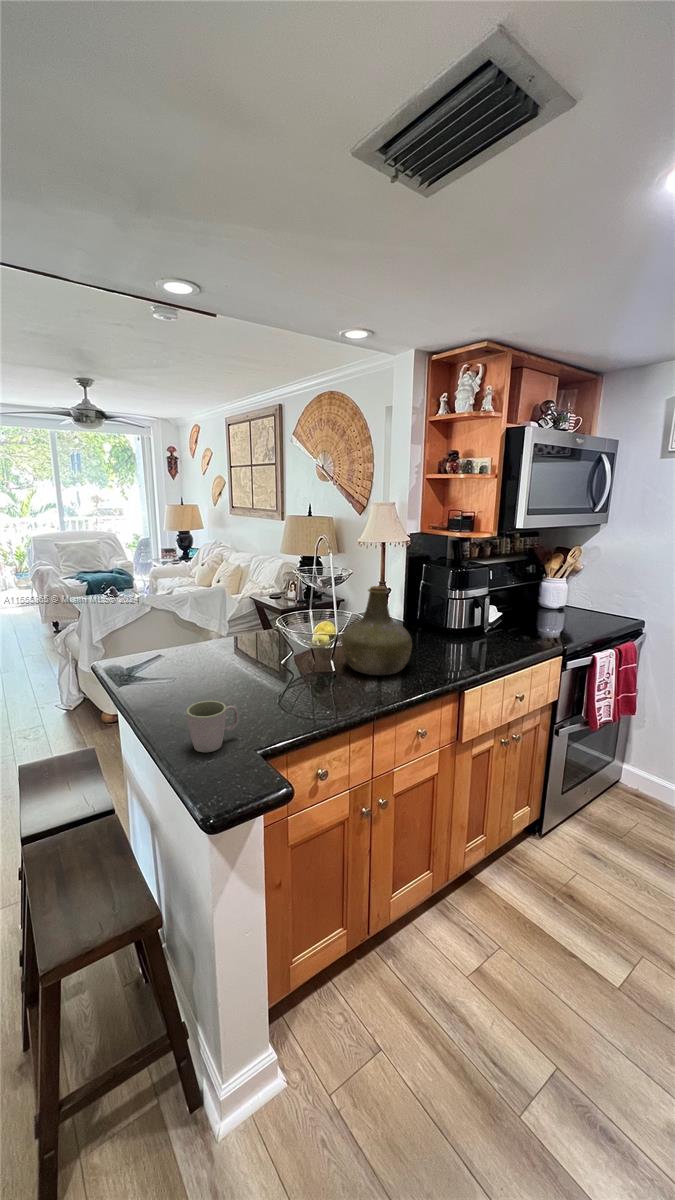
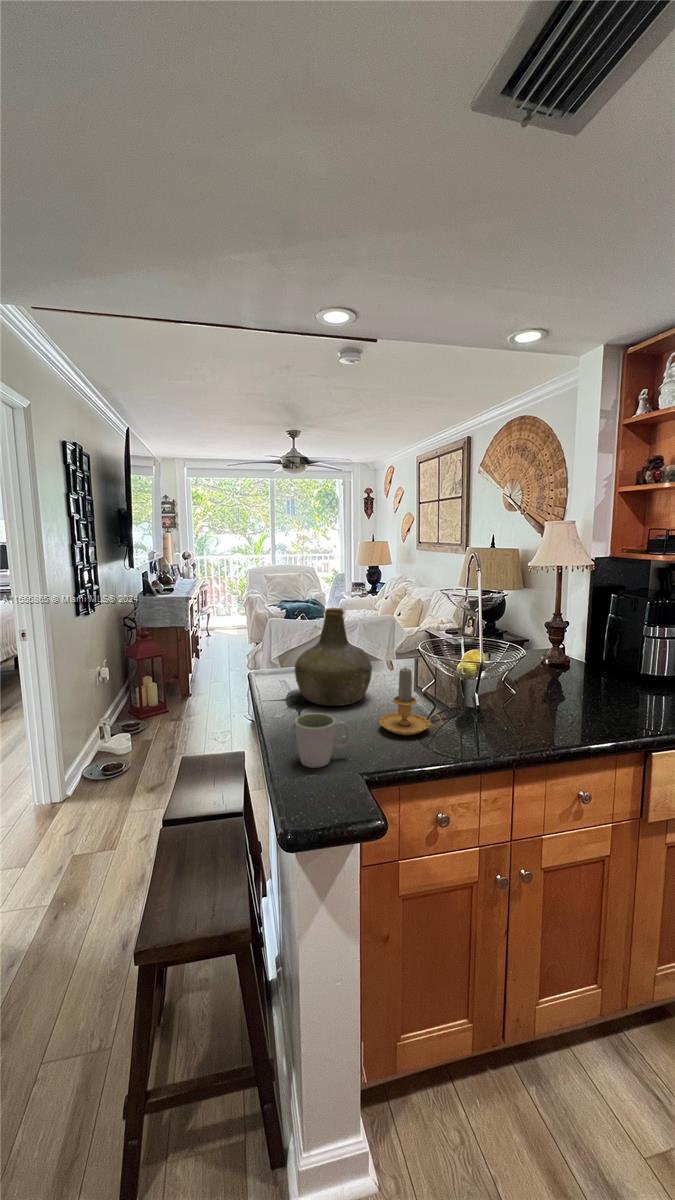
bottle: present [341,586,412,675] -> present [295,608,372,706]
candle: none [255,646,311,708] -> present [379,667,441,735]

